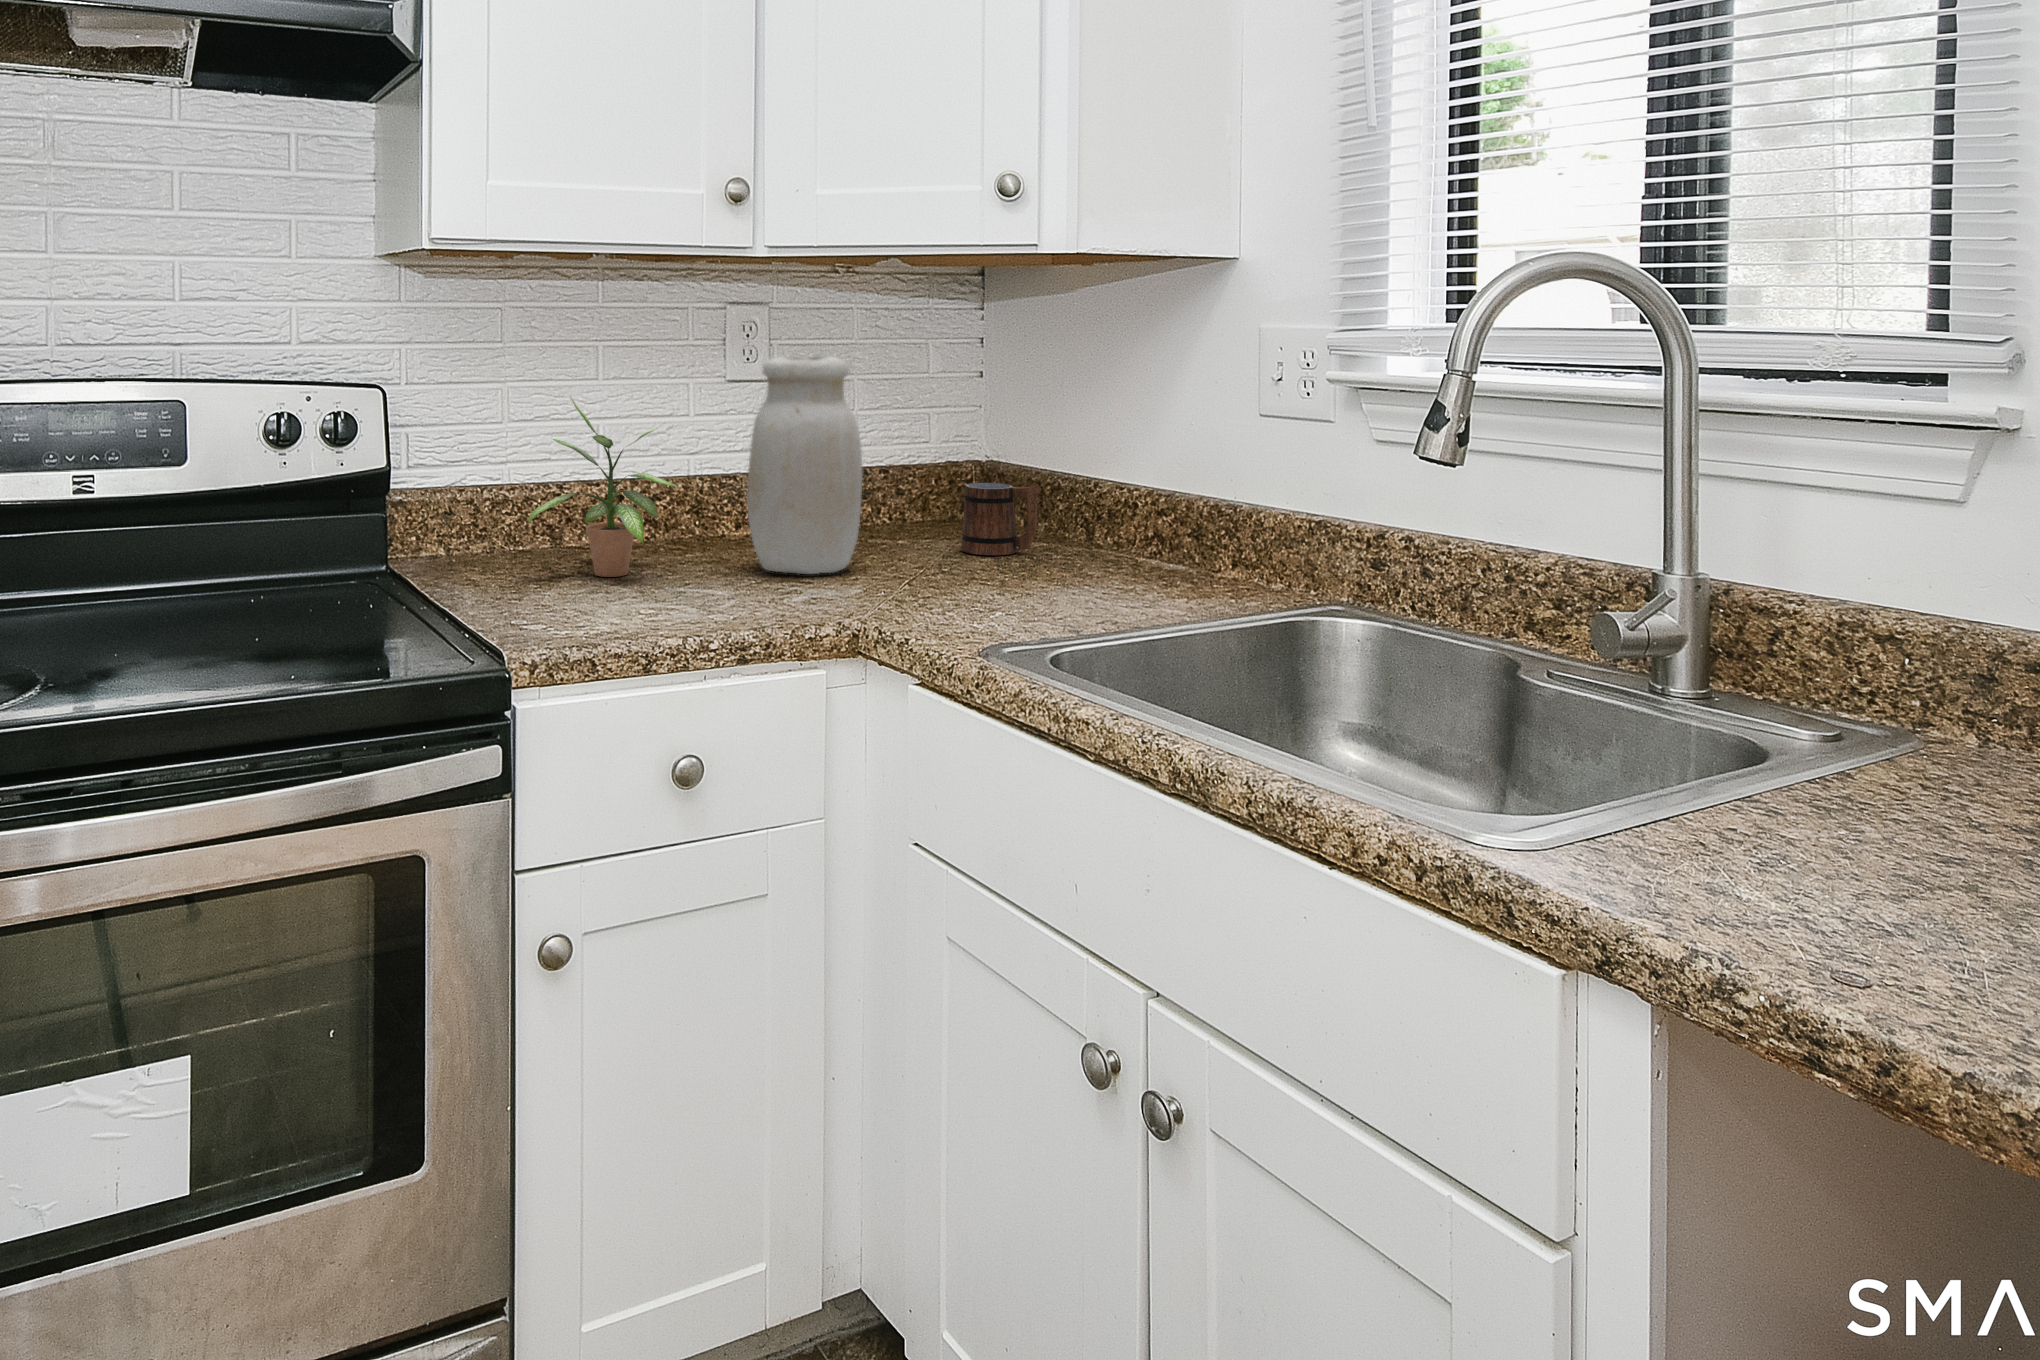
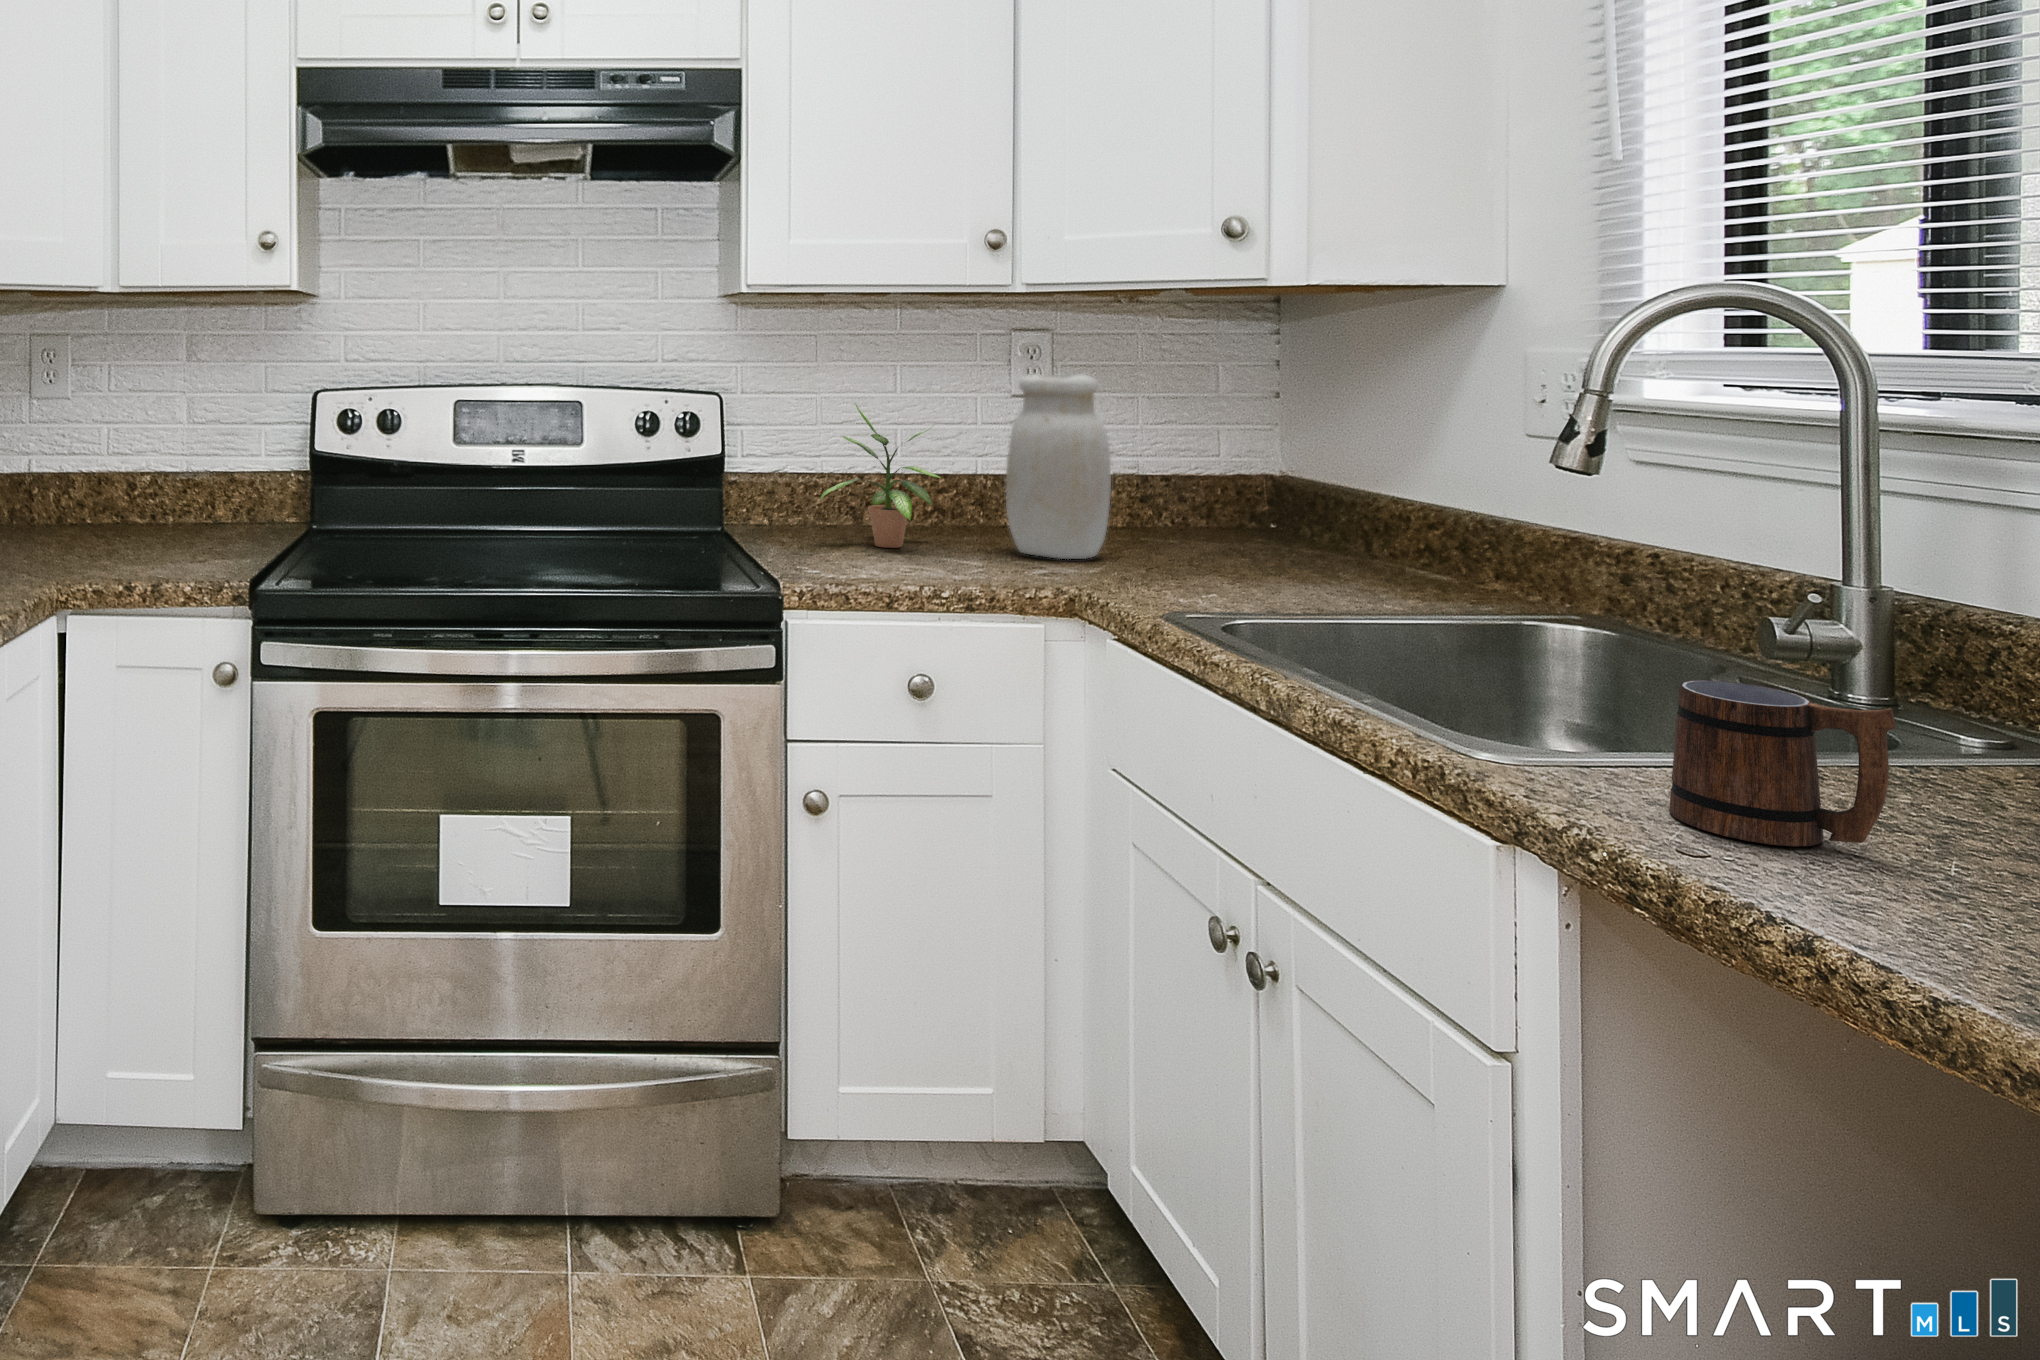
mug: present [961,483,1040,555] -> present [1669,680,1896,846]

